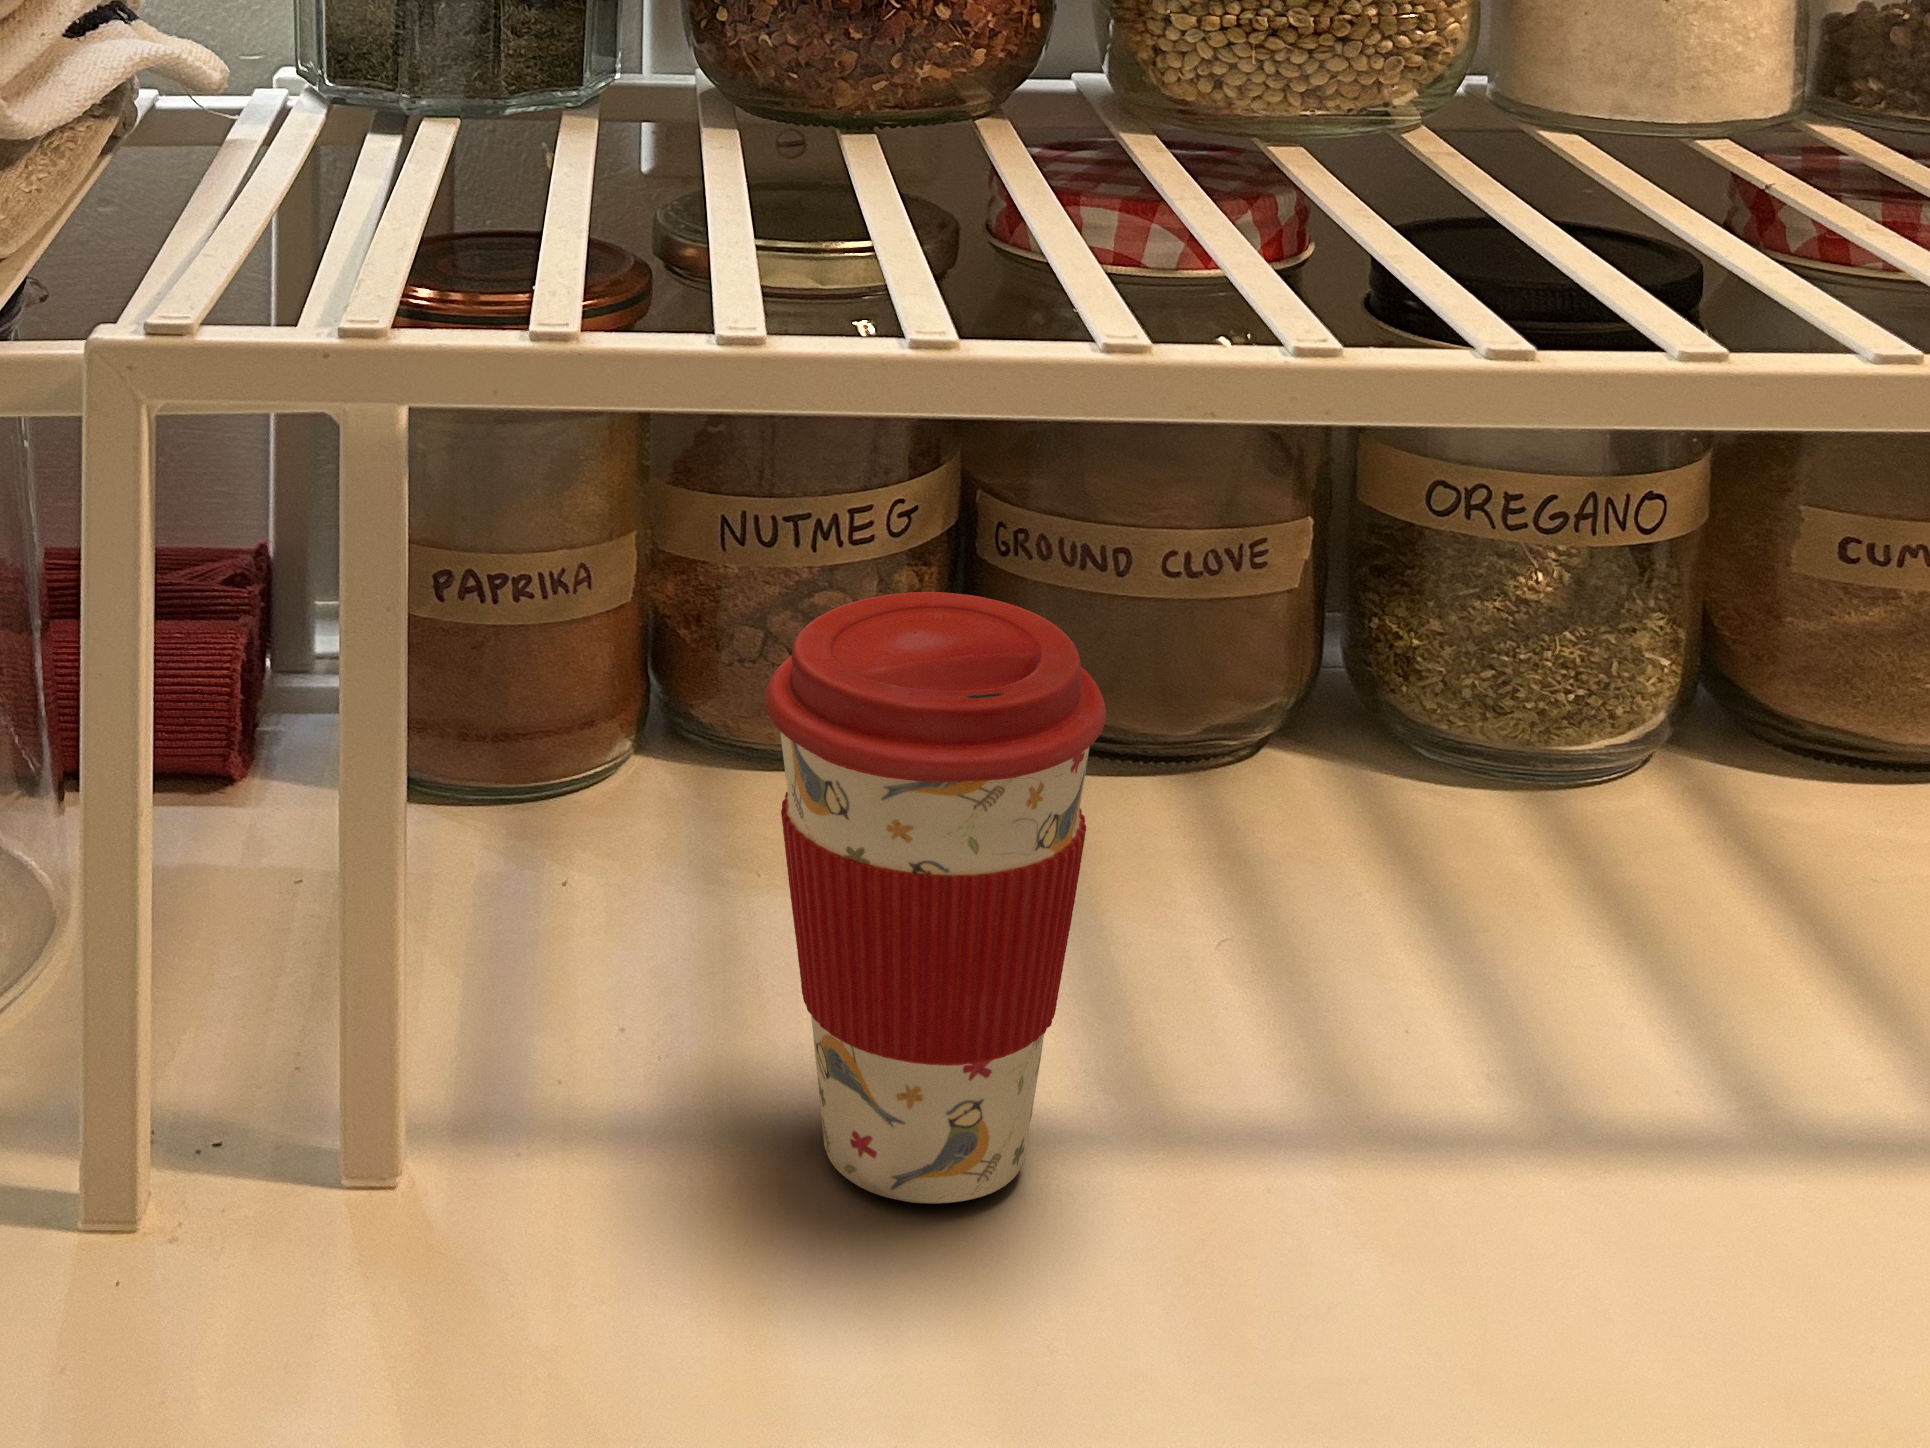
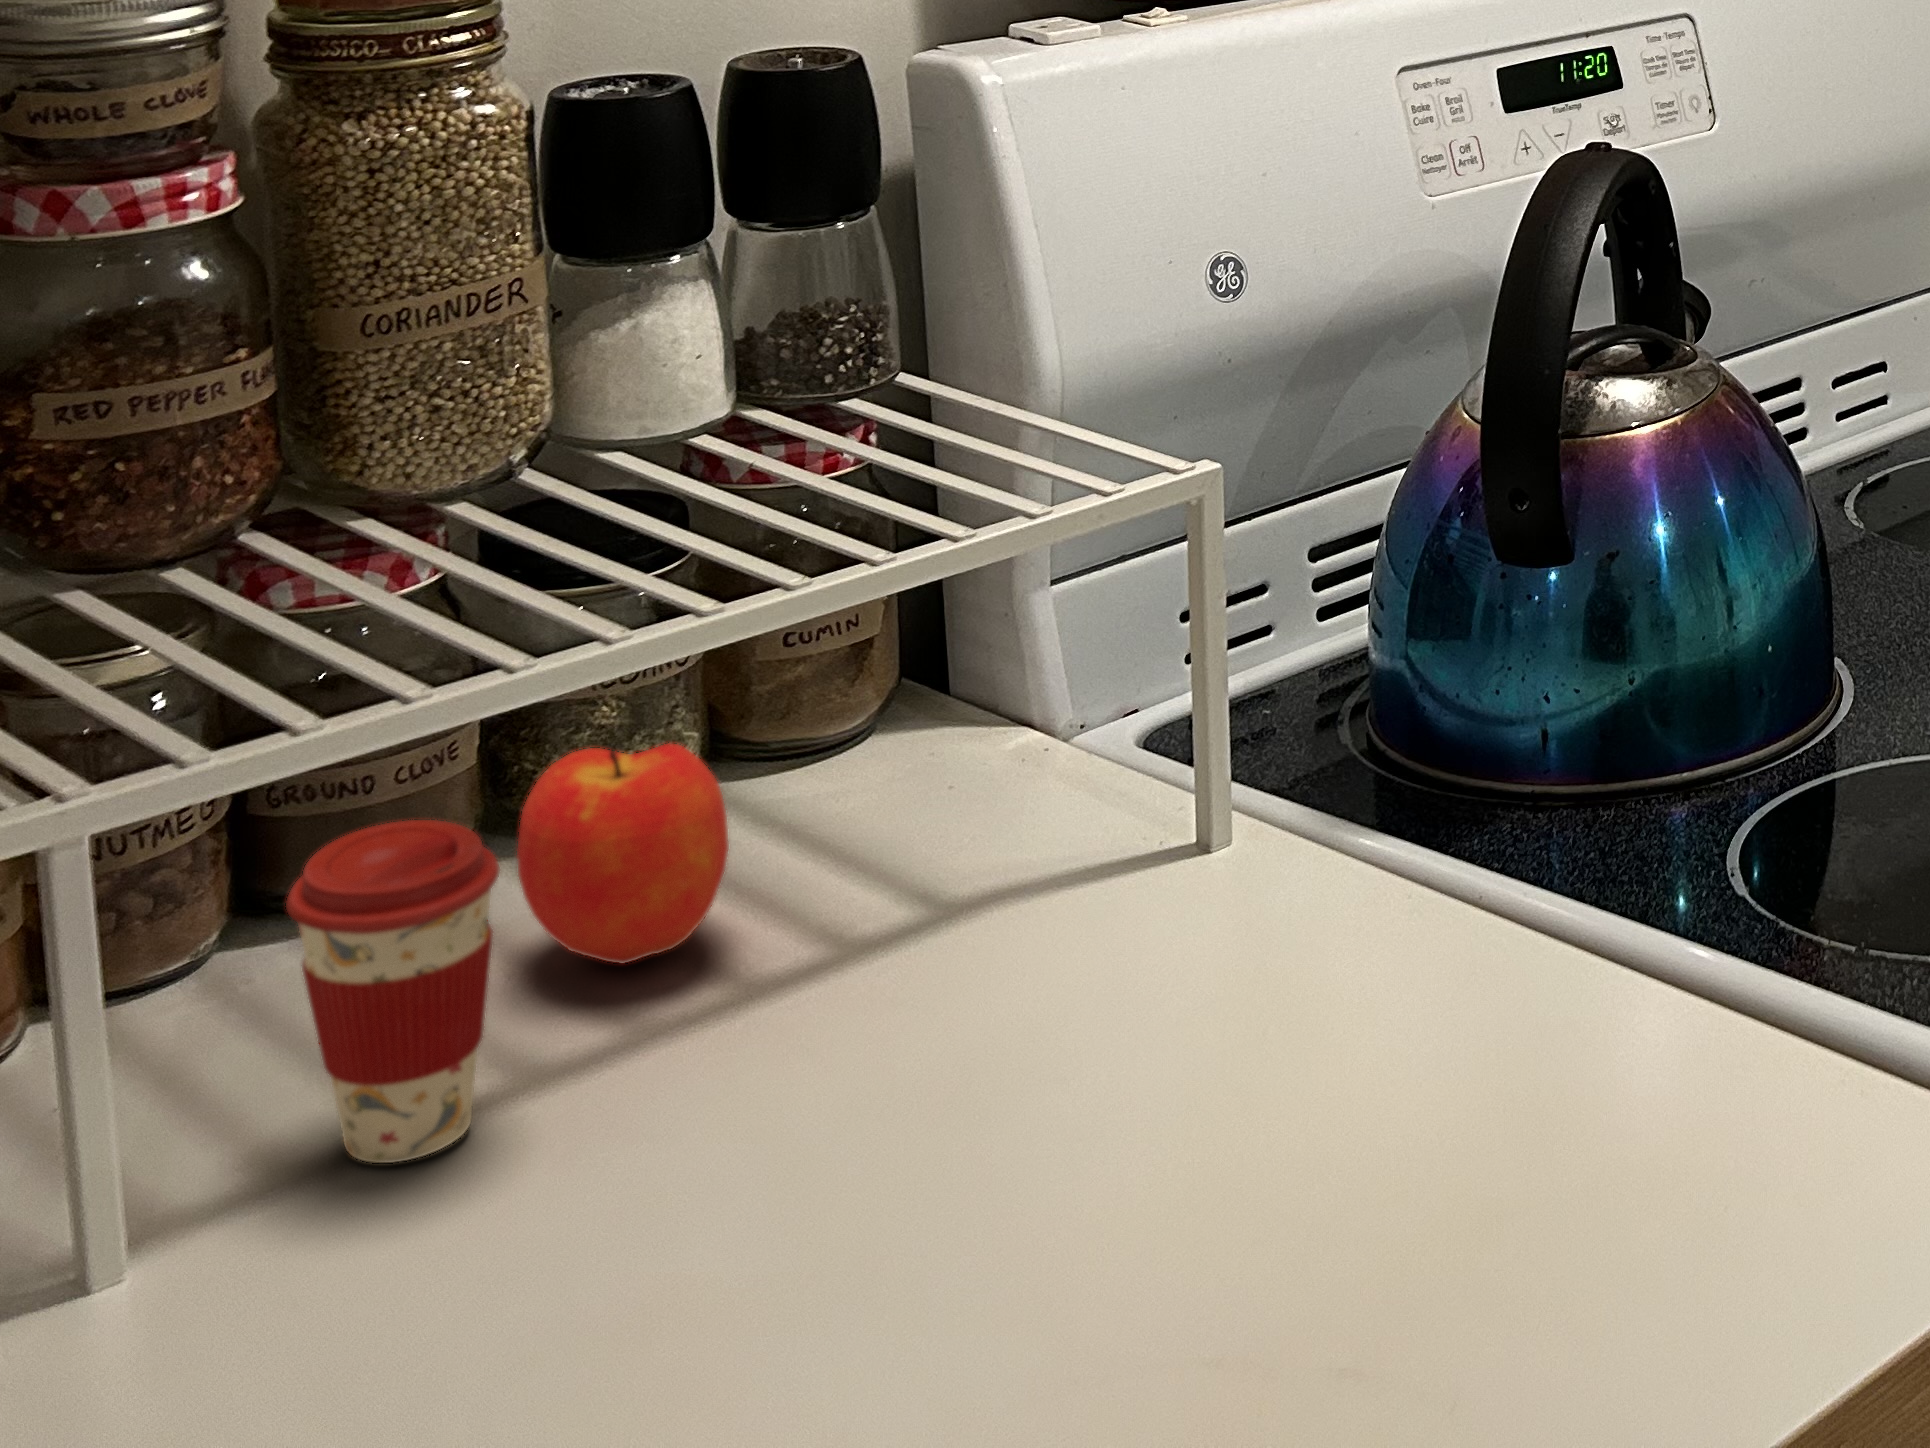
apple: none [1260,599,1617,1003] -> present [517,744,729,963]

